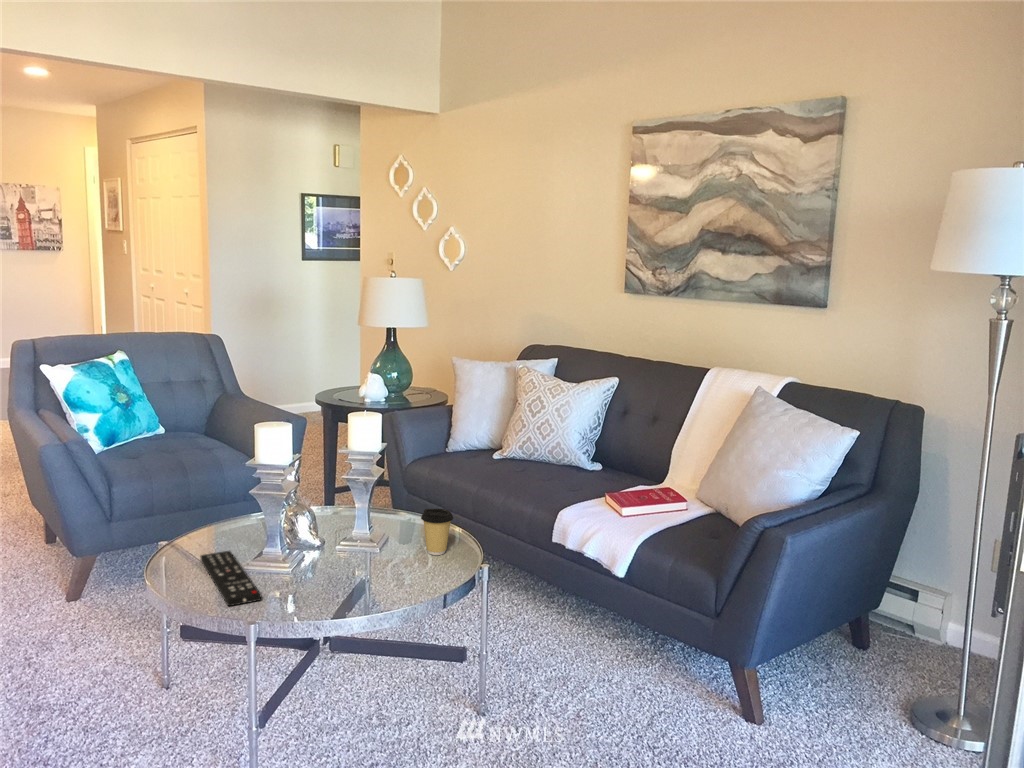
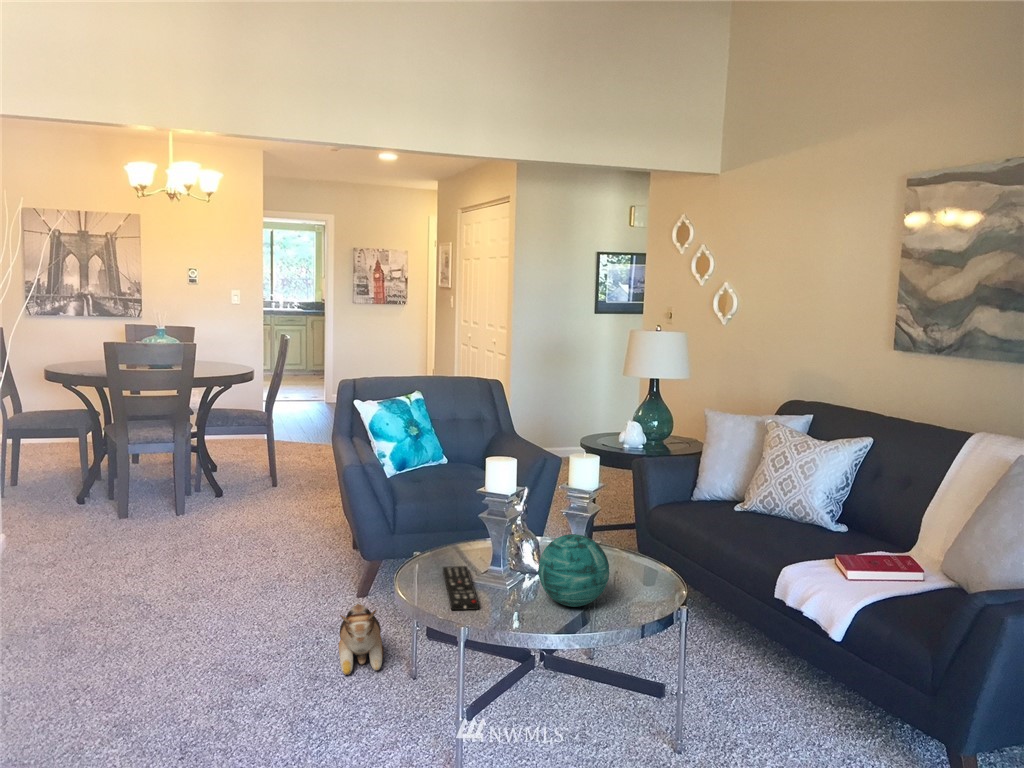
decorative orb: none [326,502,405,582] -> present [538,534,609,607]
coffee cup: present [421,509,453,555] -> none [633,548,663,593]
plush toy: none [63,612,122,700] -> present [339,604,384,675]

